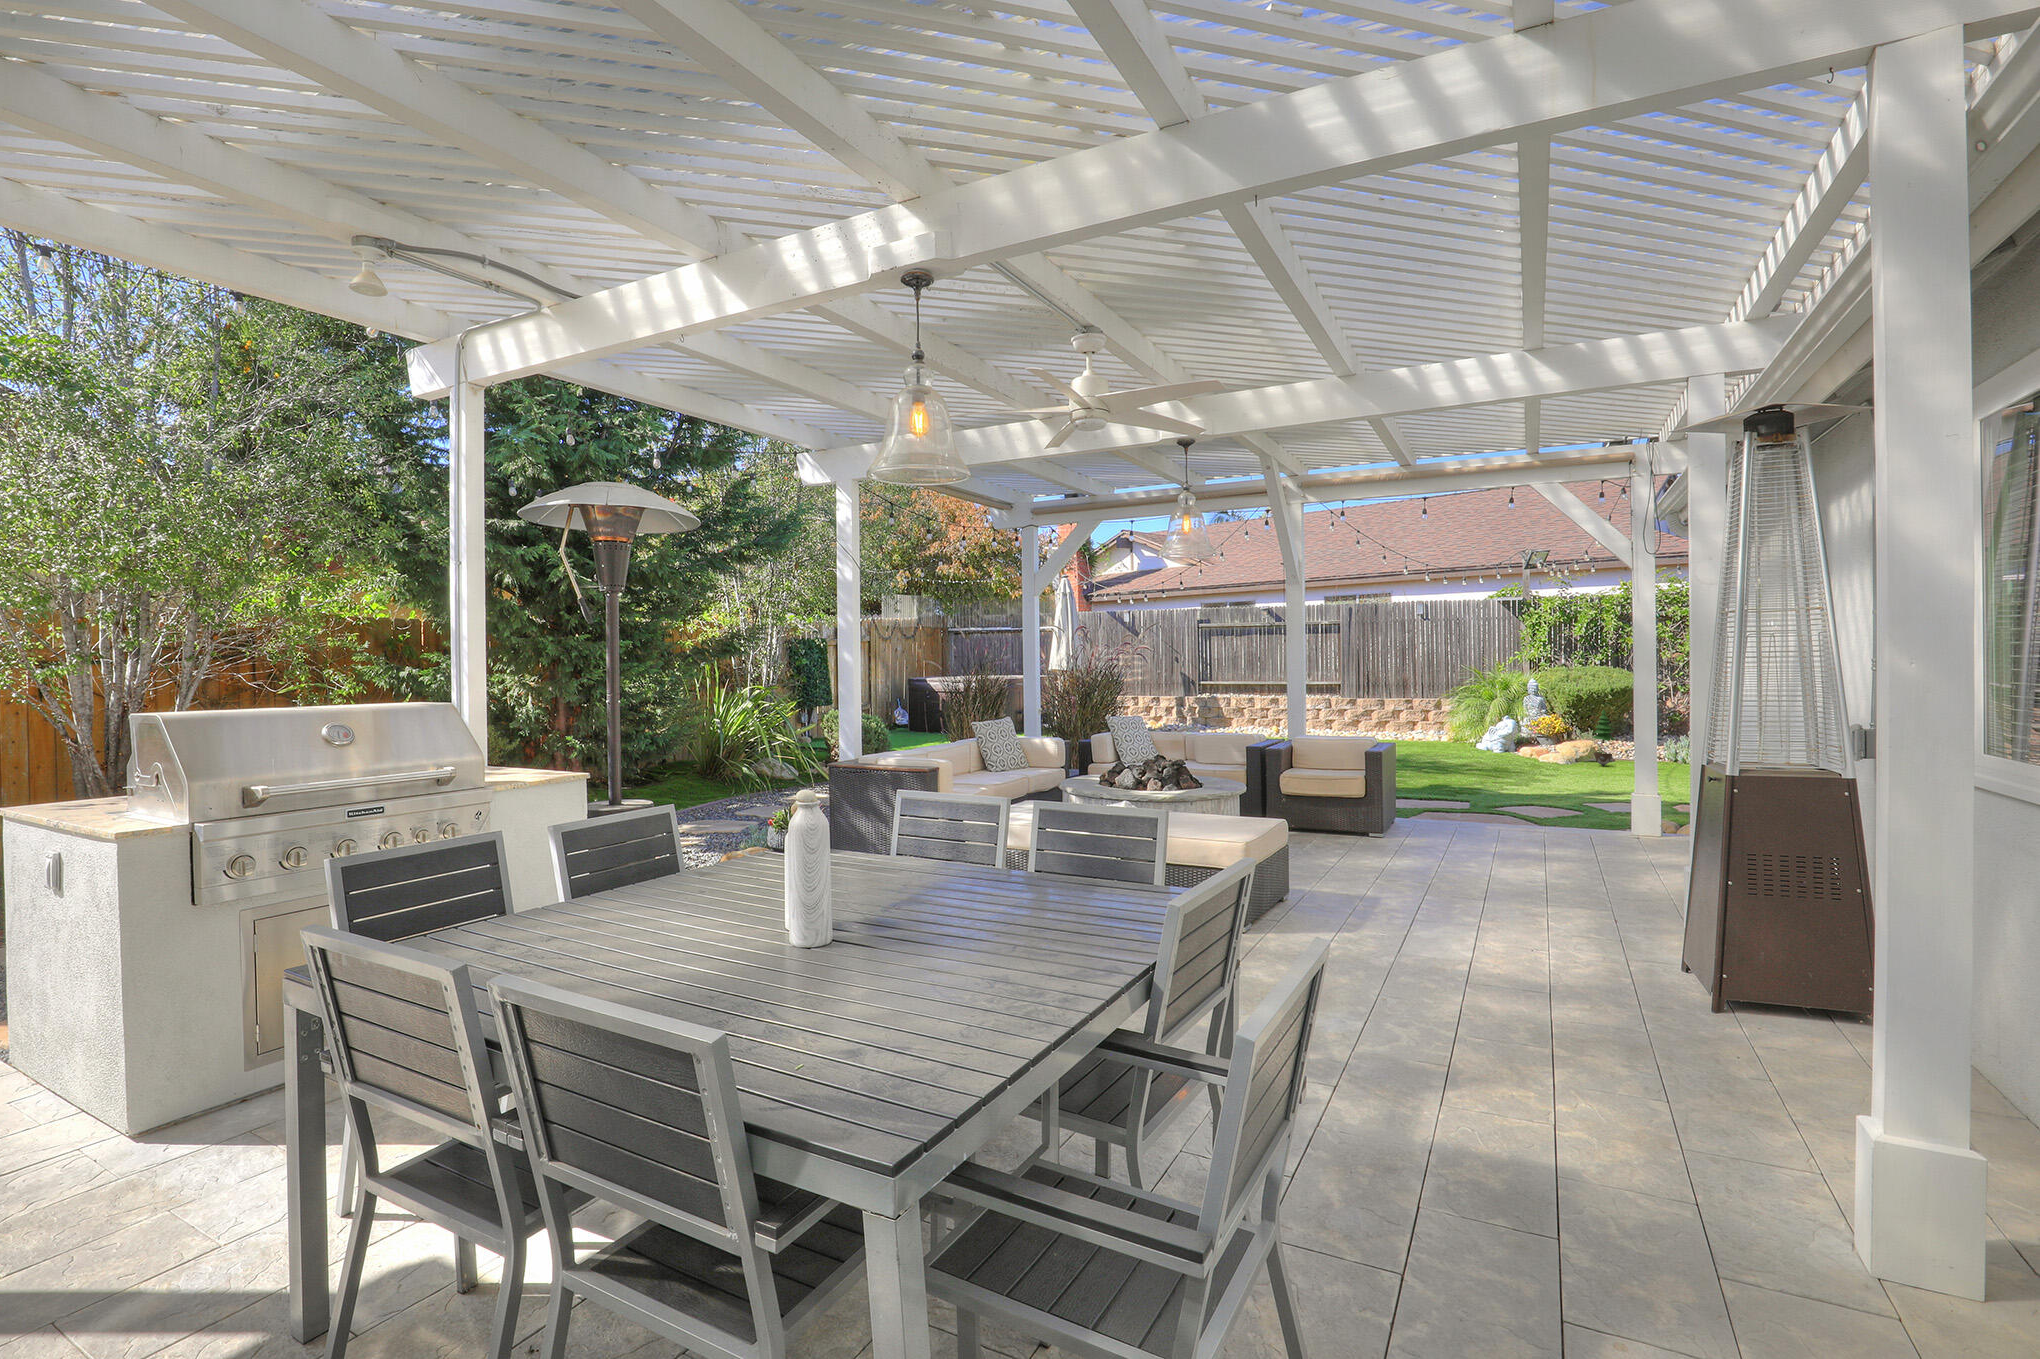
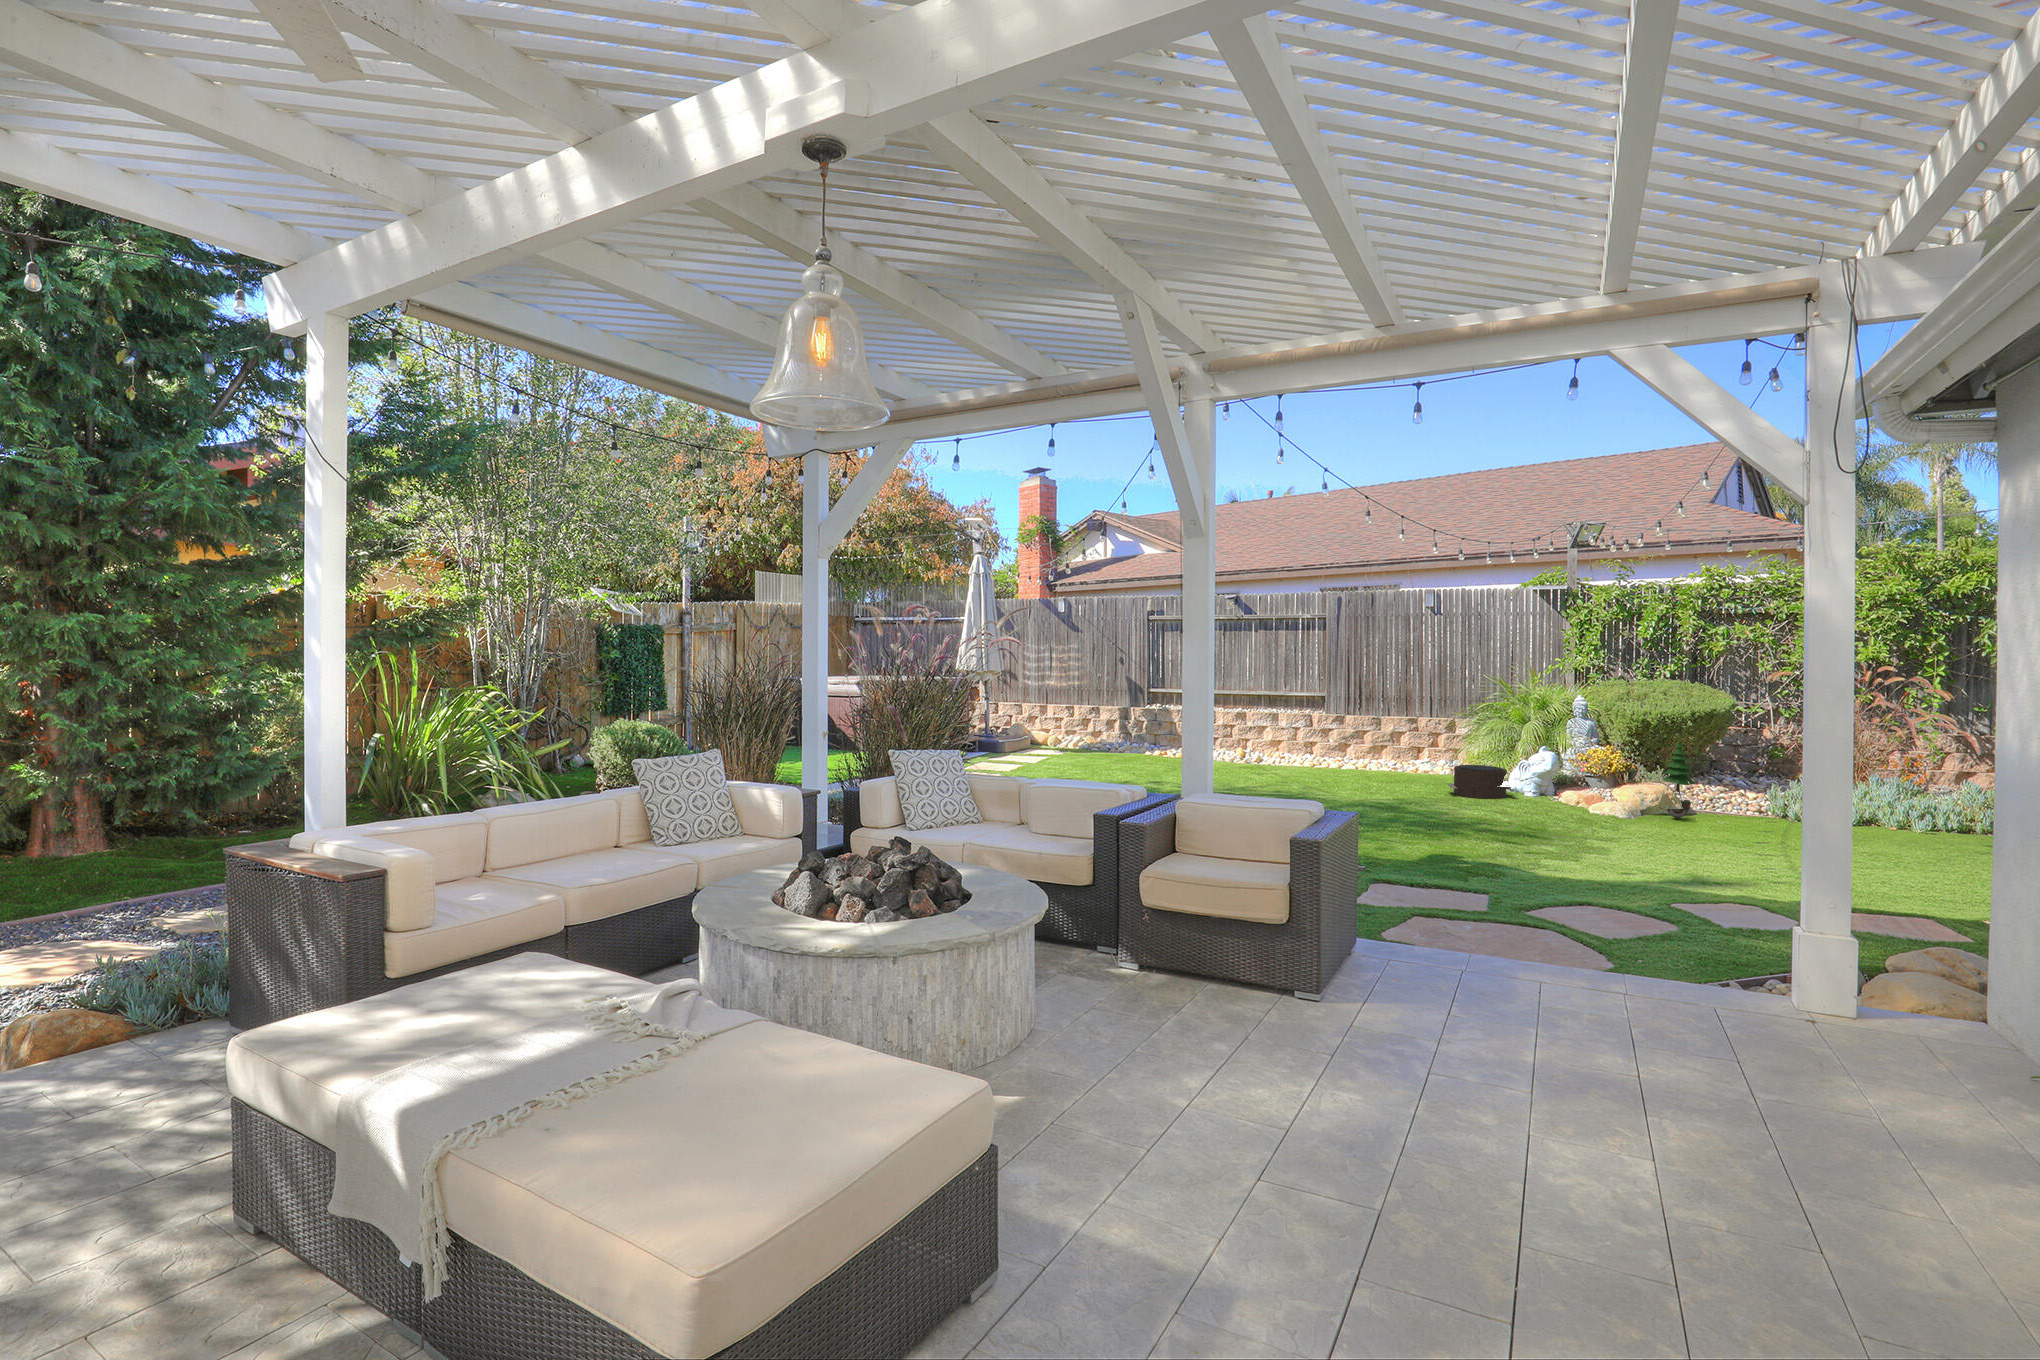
pouf: none [1436,734,1488,758] -> present [1448,765,1516,799]

